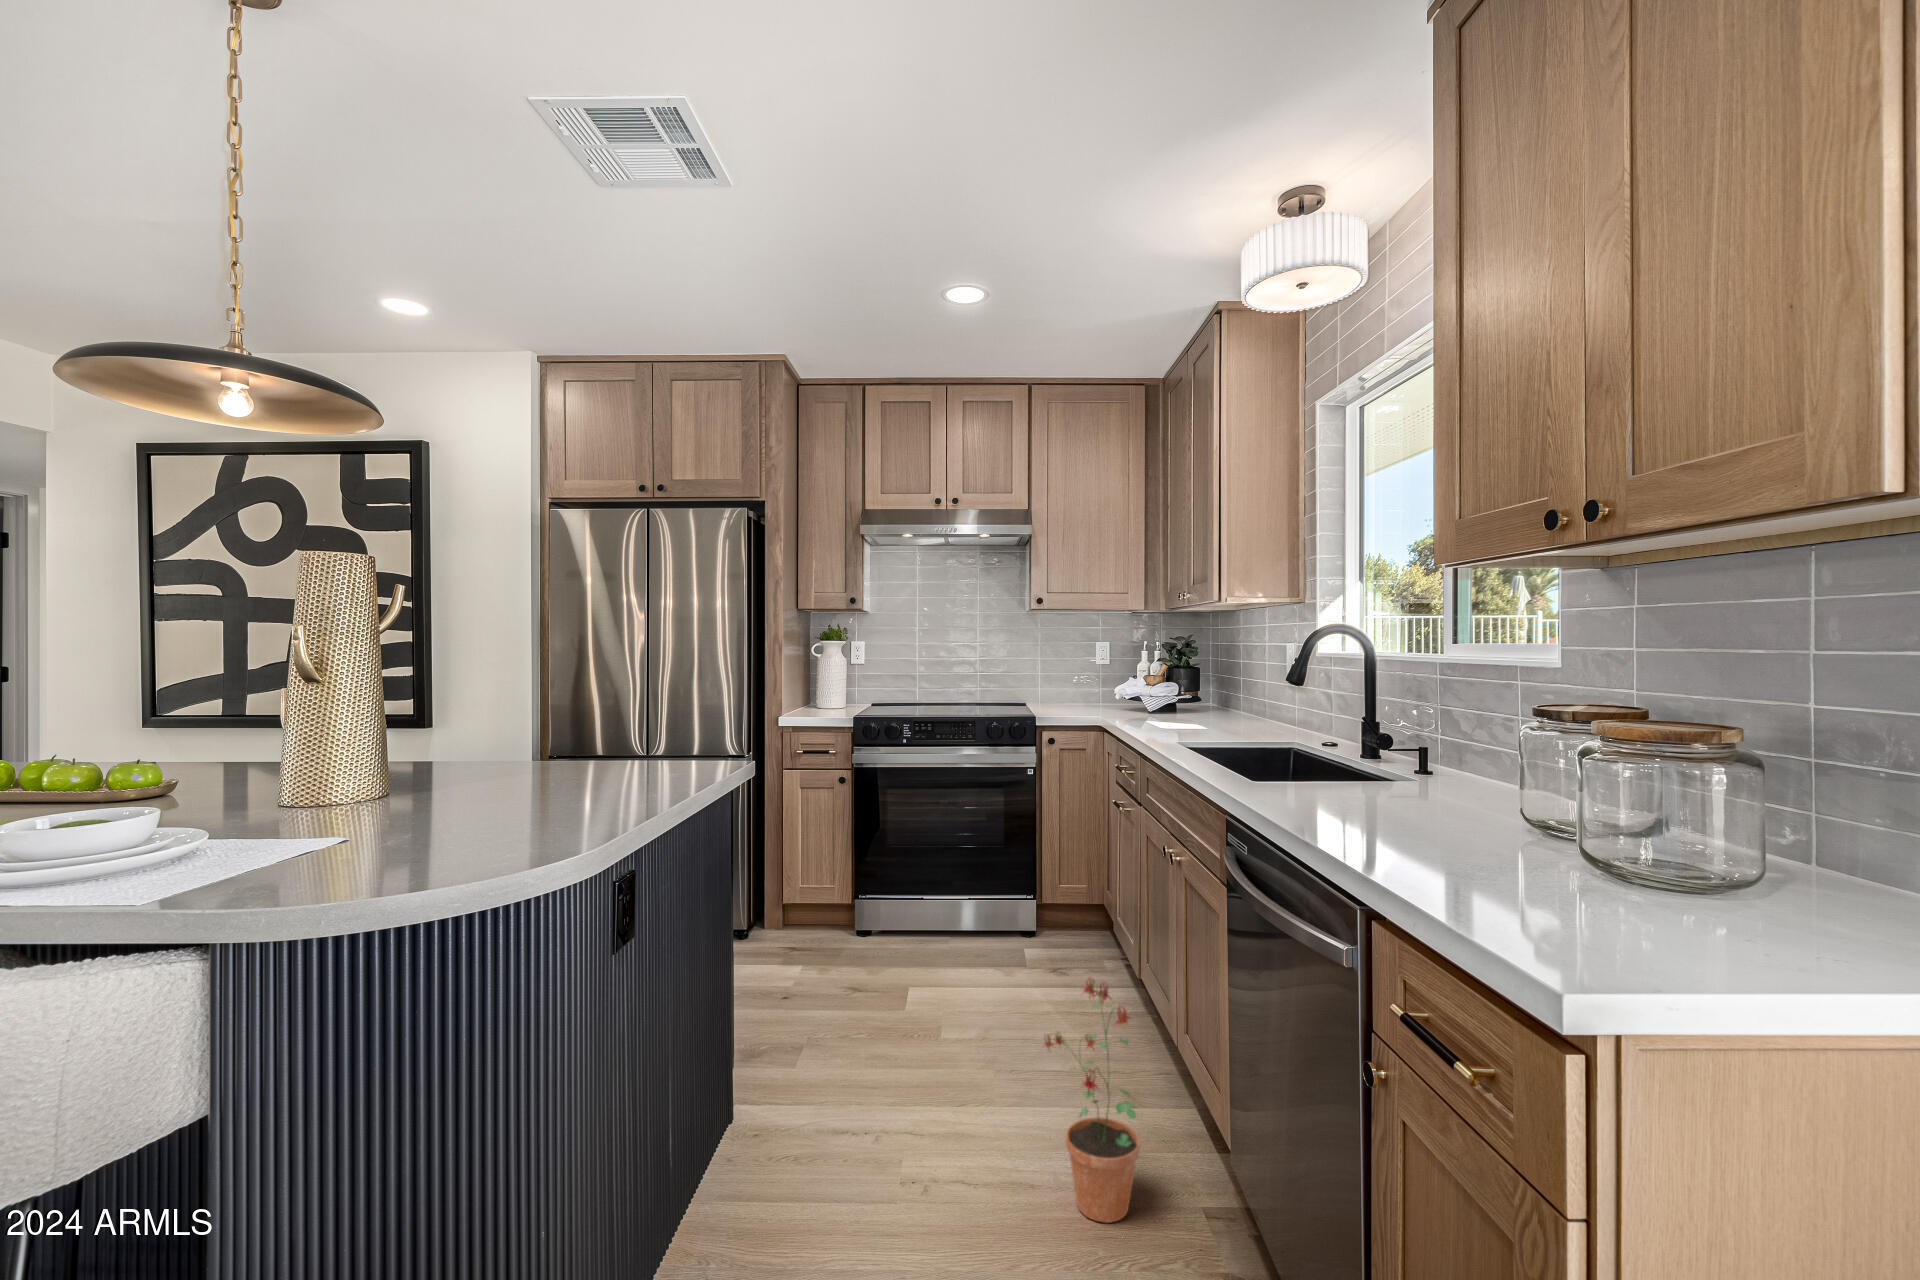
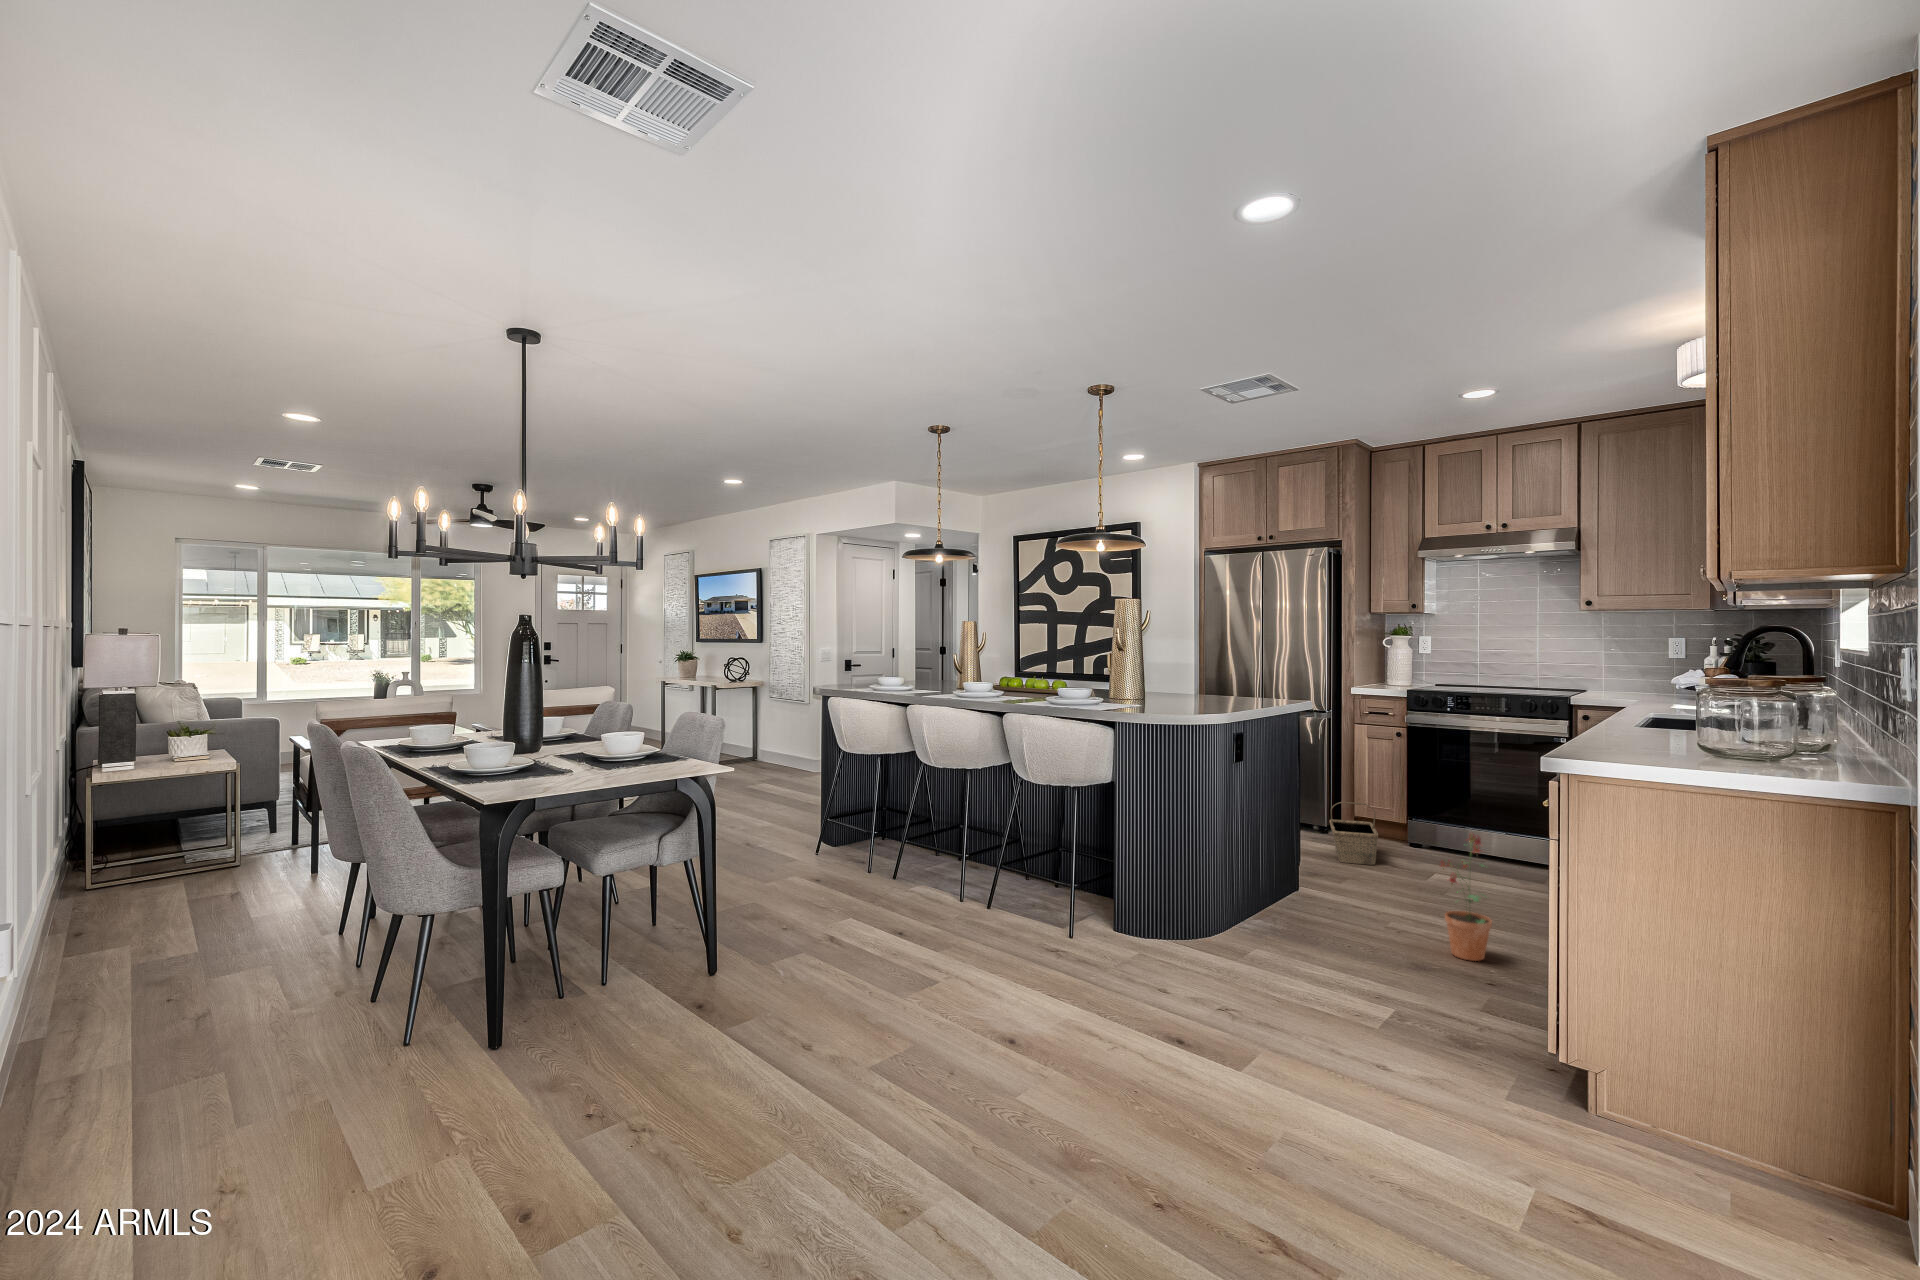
basket: none [767,895,848,1000] -> present [1330,802,1378,865]

